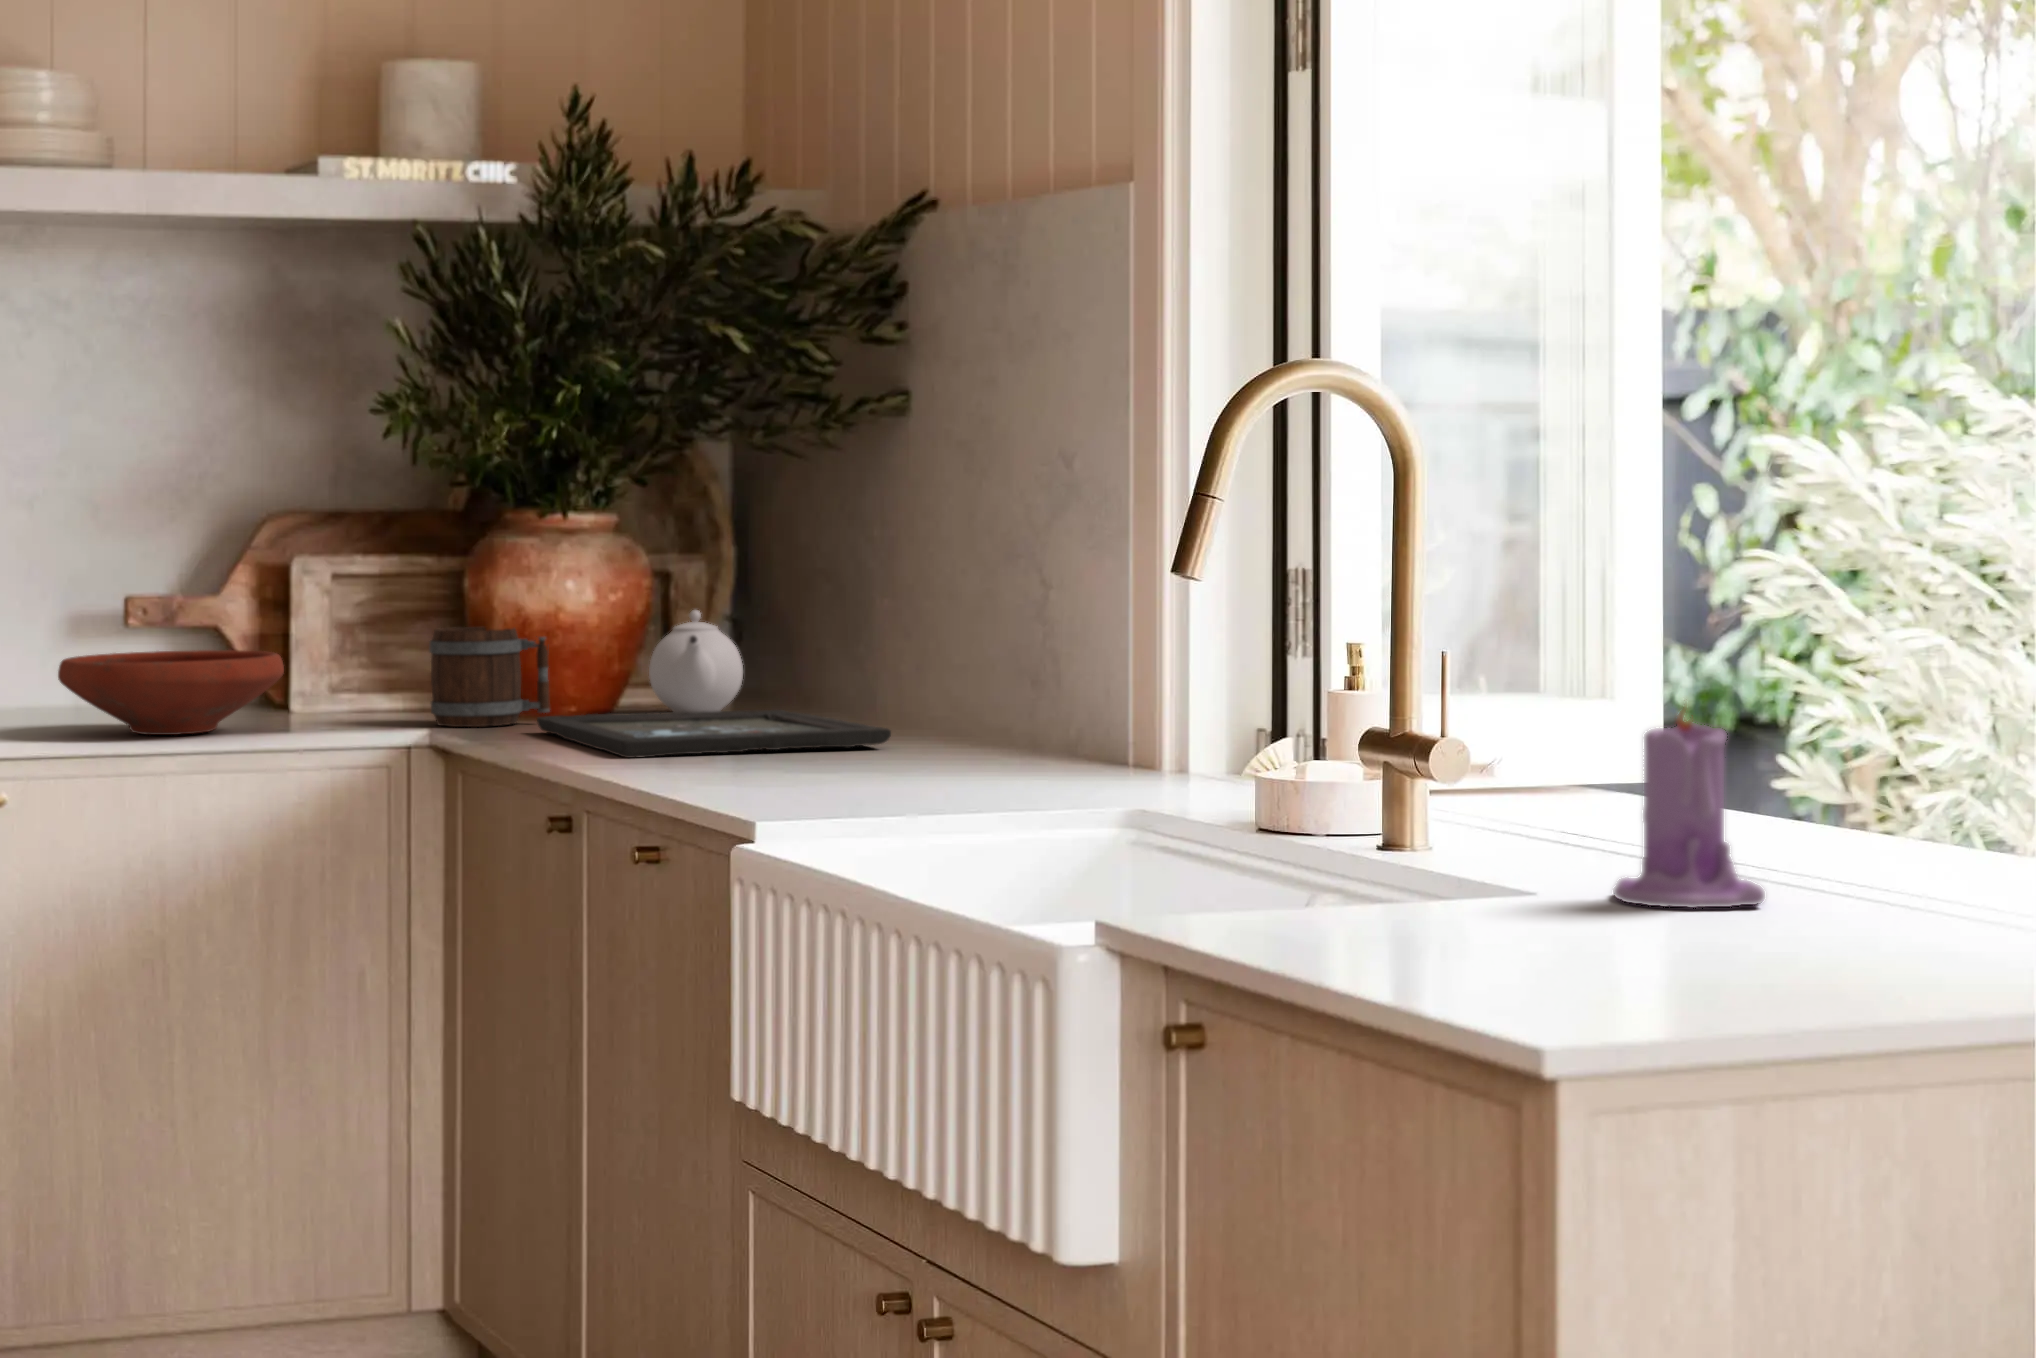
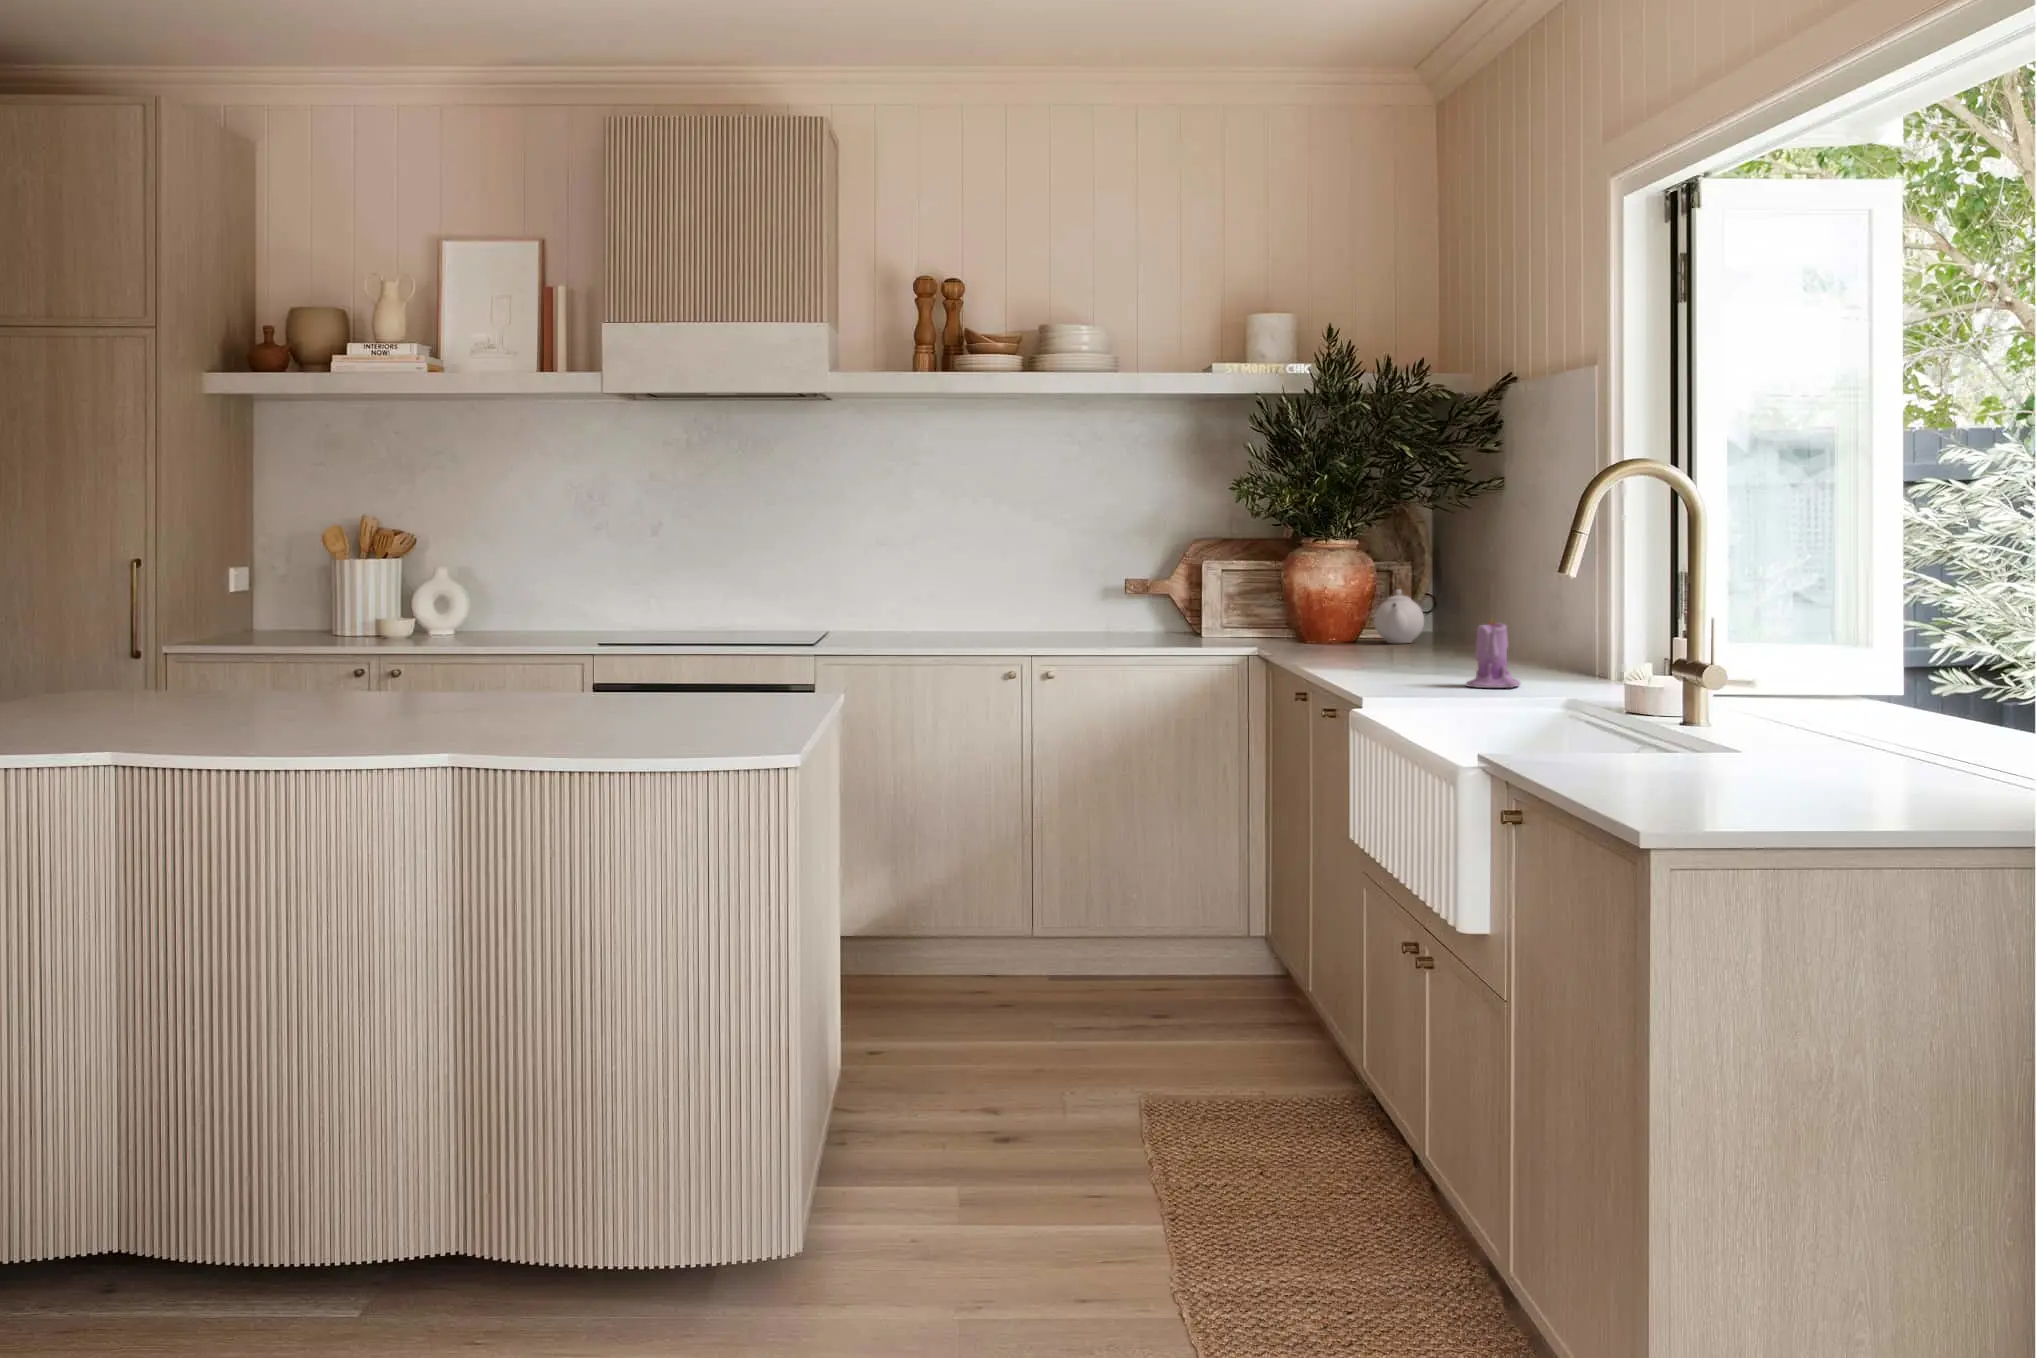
mug: present [429,627,550,727] -> none [1258,599,1318,649]
bowl: present [58,650,284,735] -> none [1084,611,1186,652]
candle: present [1614,707,1765,908] -> present [1466,619,1520,688]
tray: present [537,710,891,758] -> none [1307,642,1481,668]

